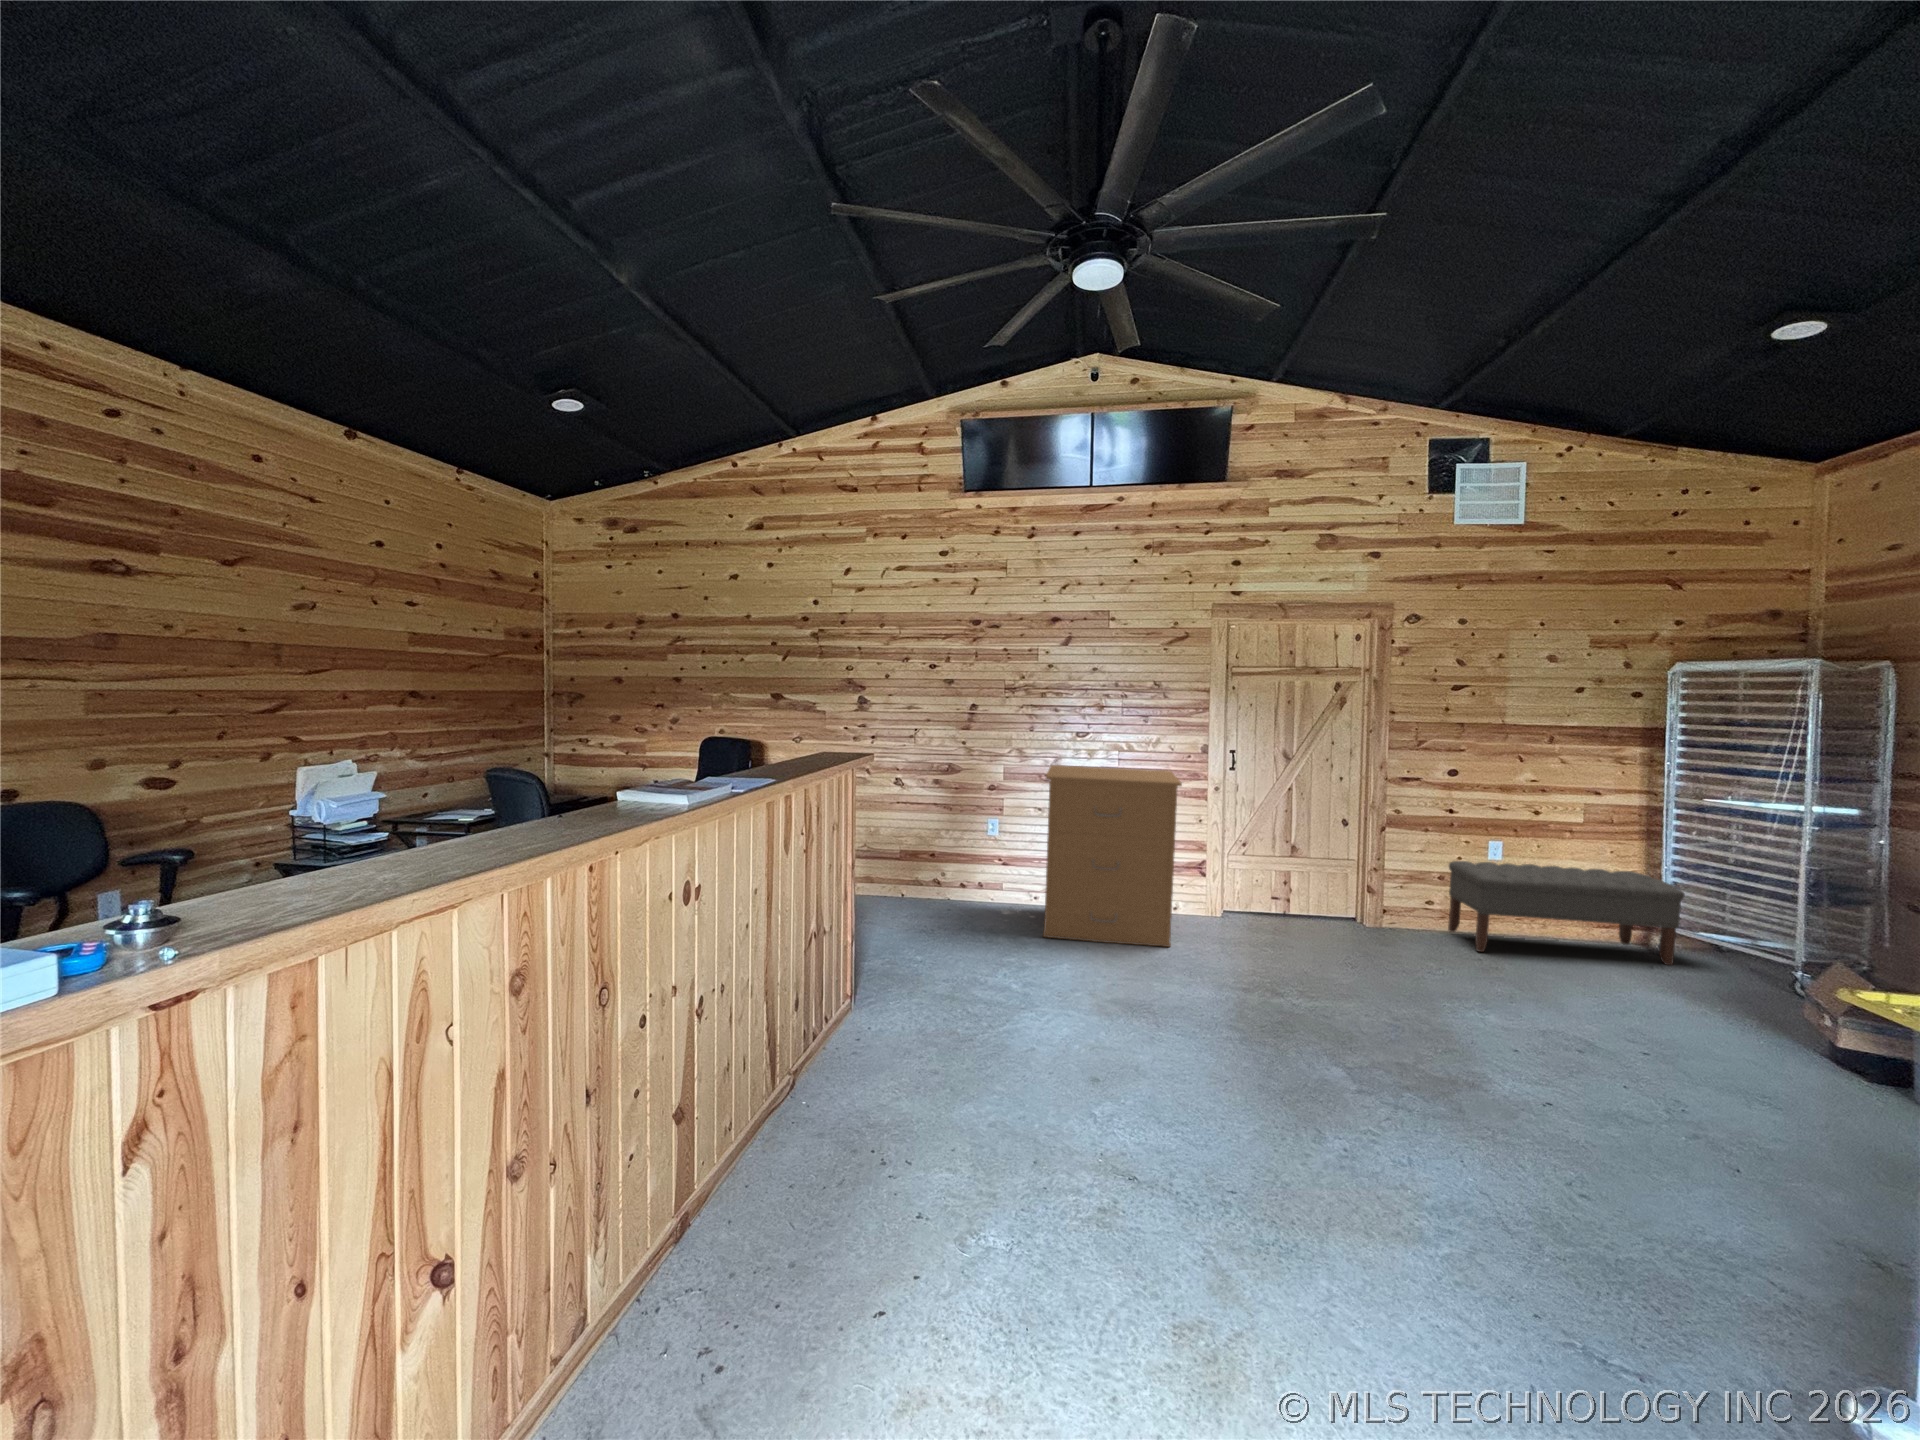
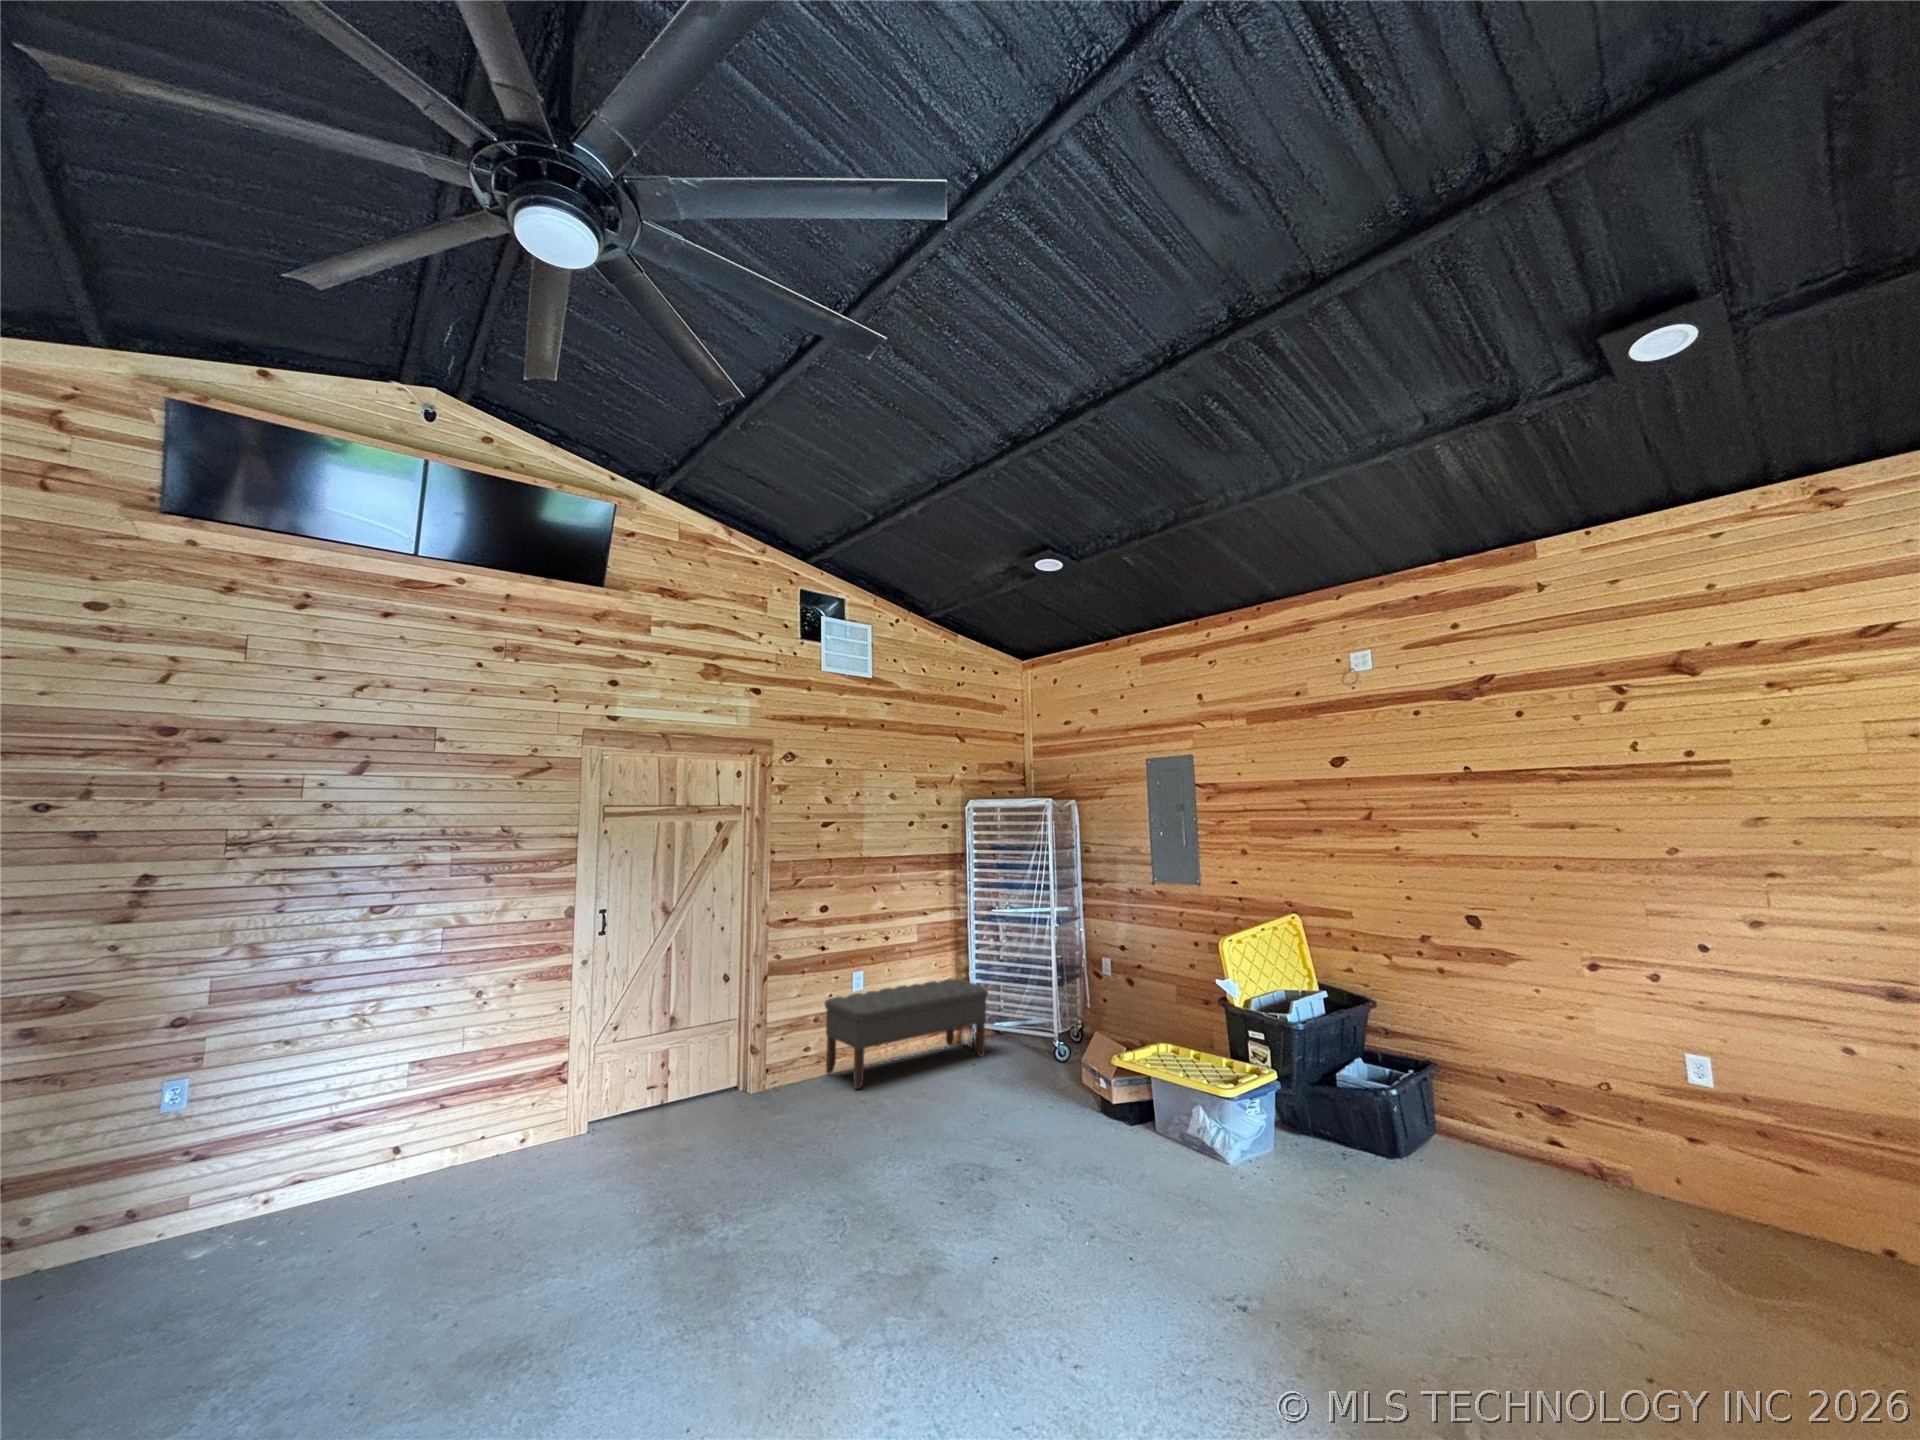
filing cabinet: present [1043,765,1182,947] -> none [275,946,546,1279]

